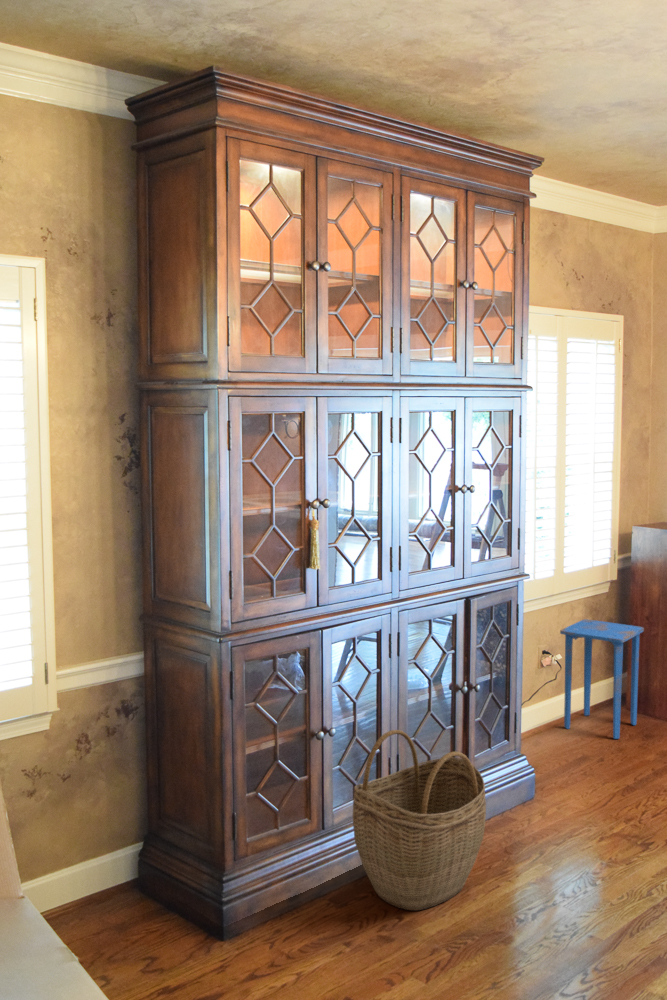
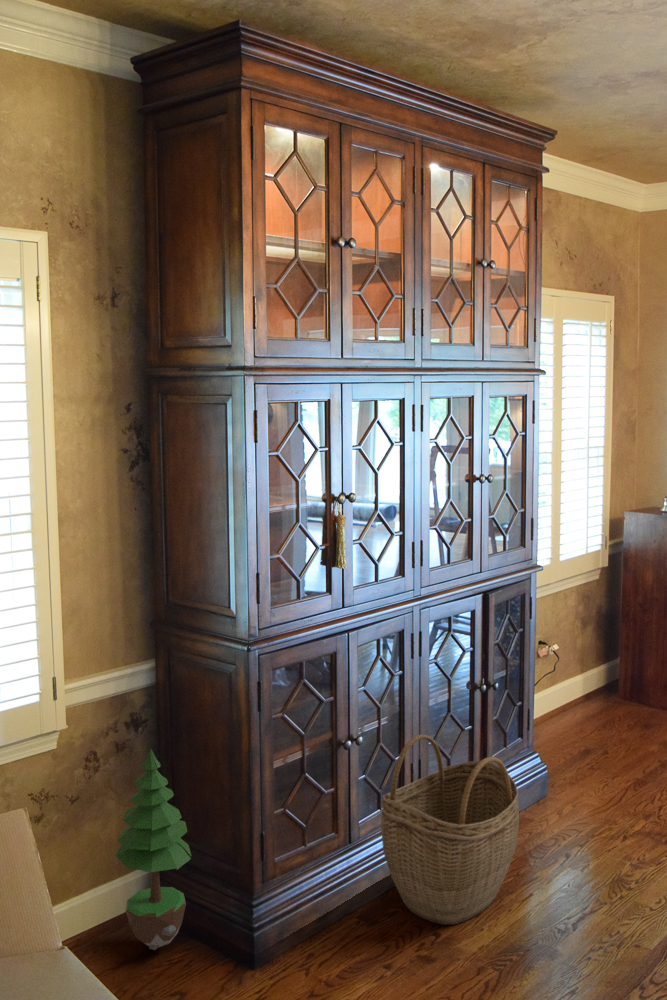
side table: present [560,619,644,739] -> none [558,608,641,730]
potted tree: none [99,731,169,919] -> present [115,749,191,950]

